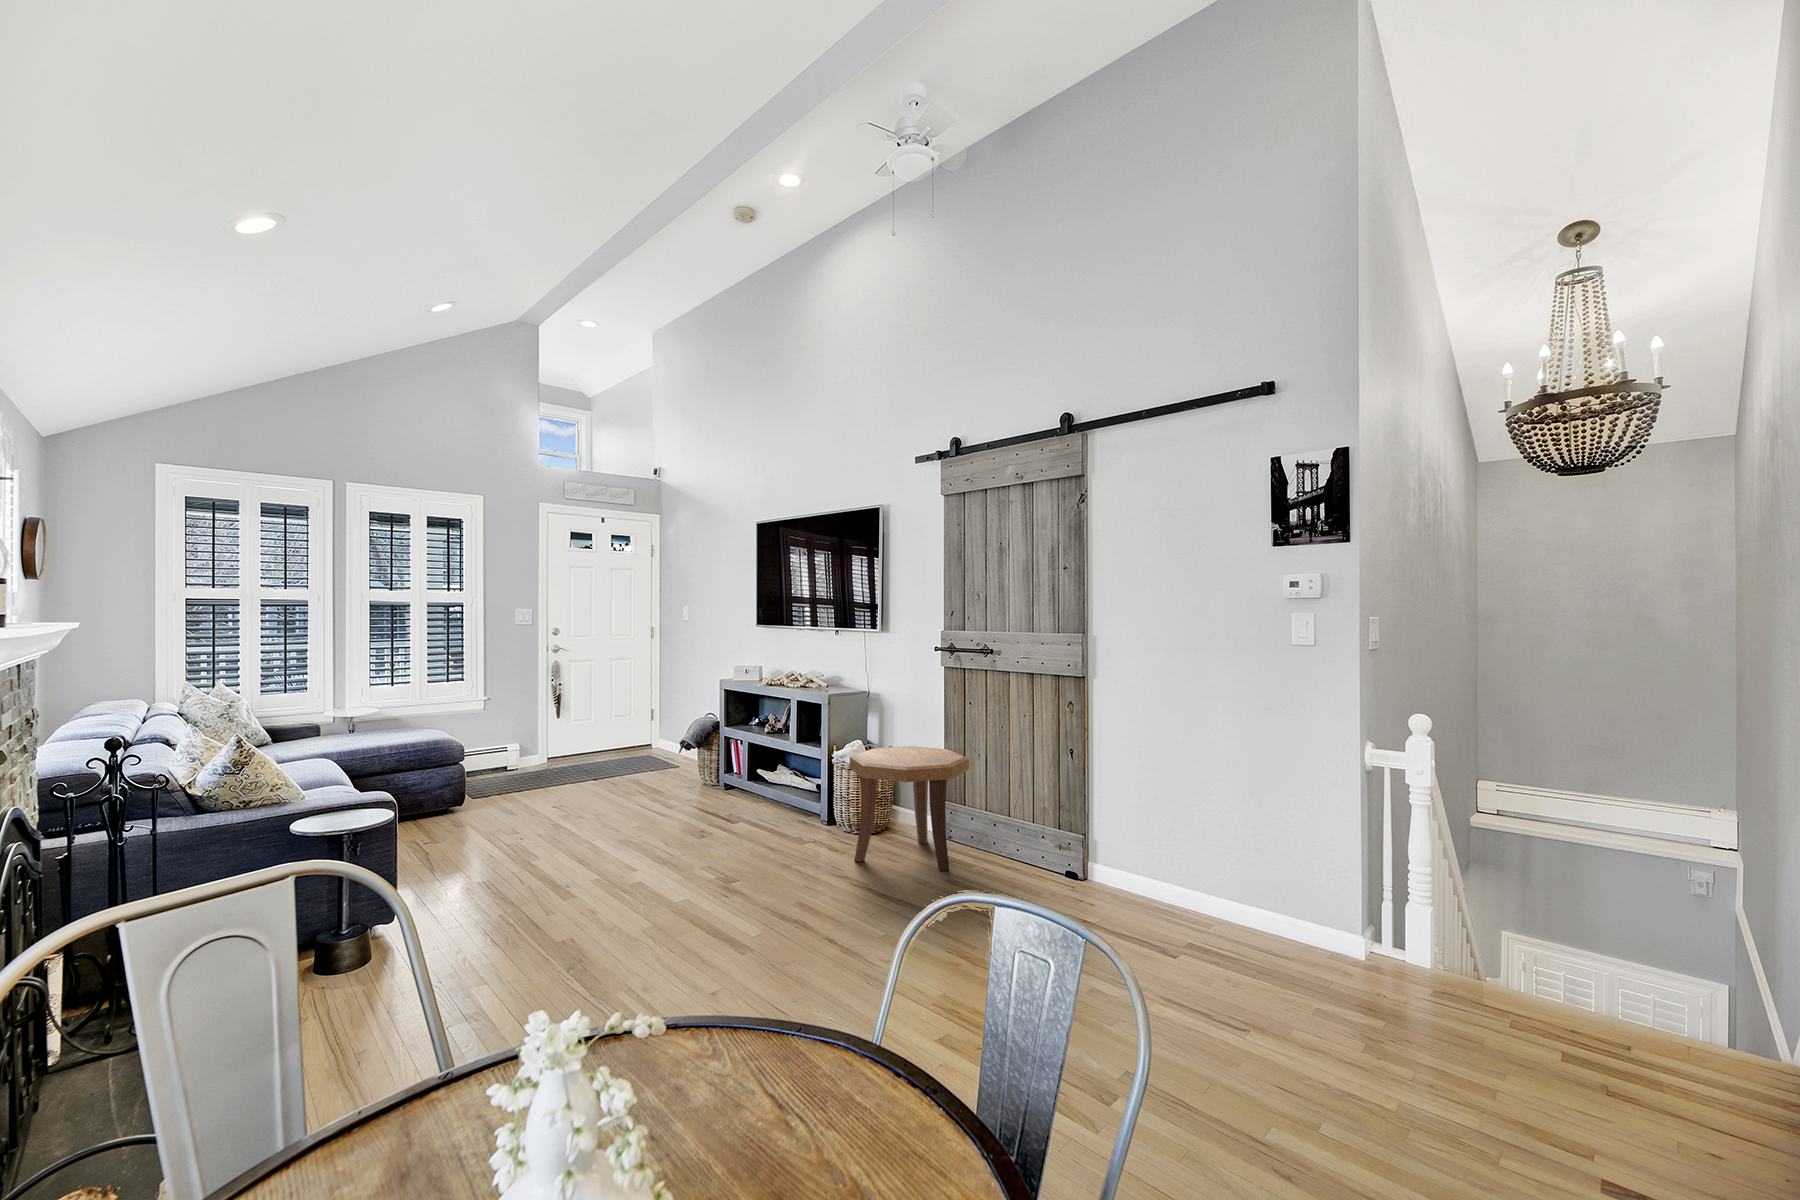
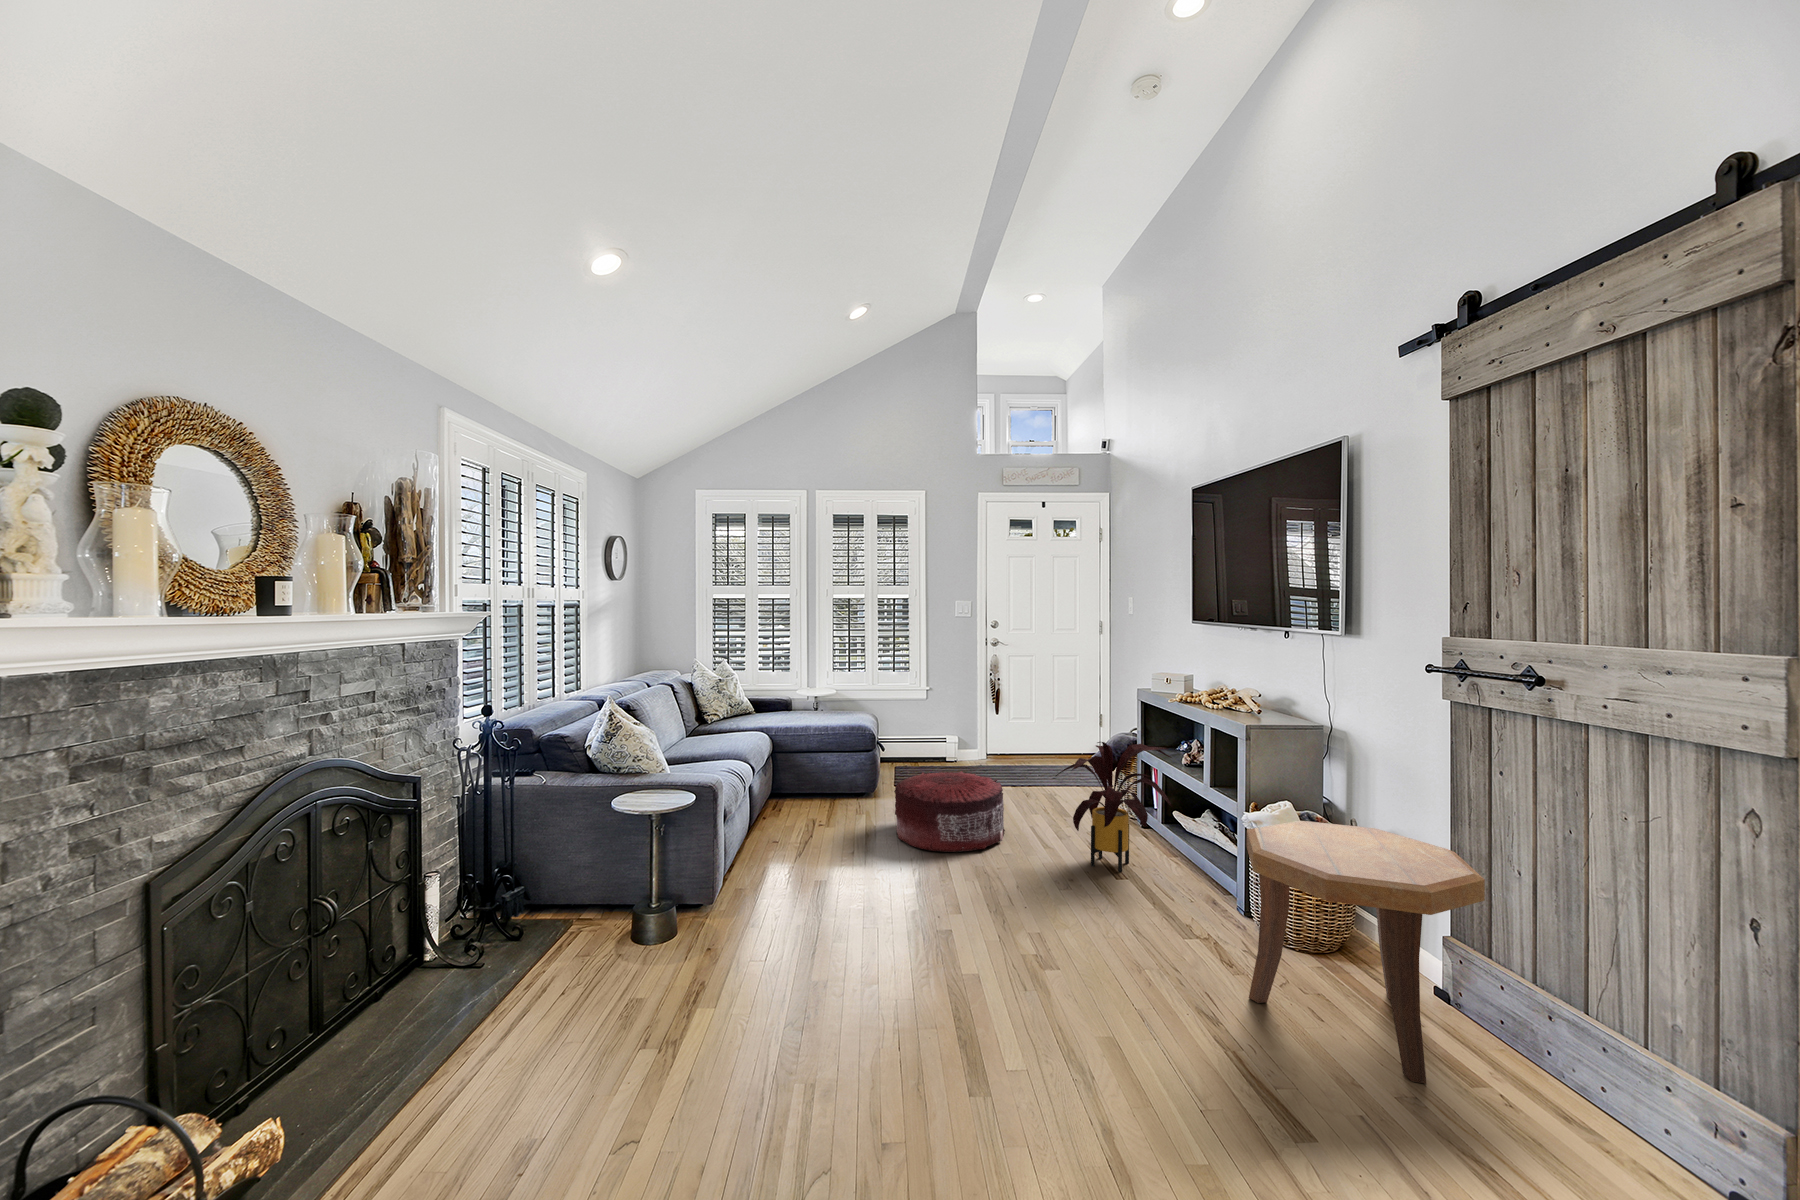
house plant: none [677,720,773,820] -> present [1056,742,1173,872]
pouf: none [520,766,628,837] -> present [894,771,1005,852]

